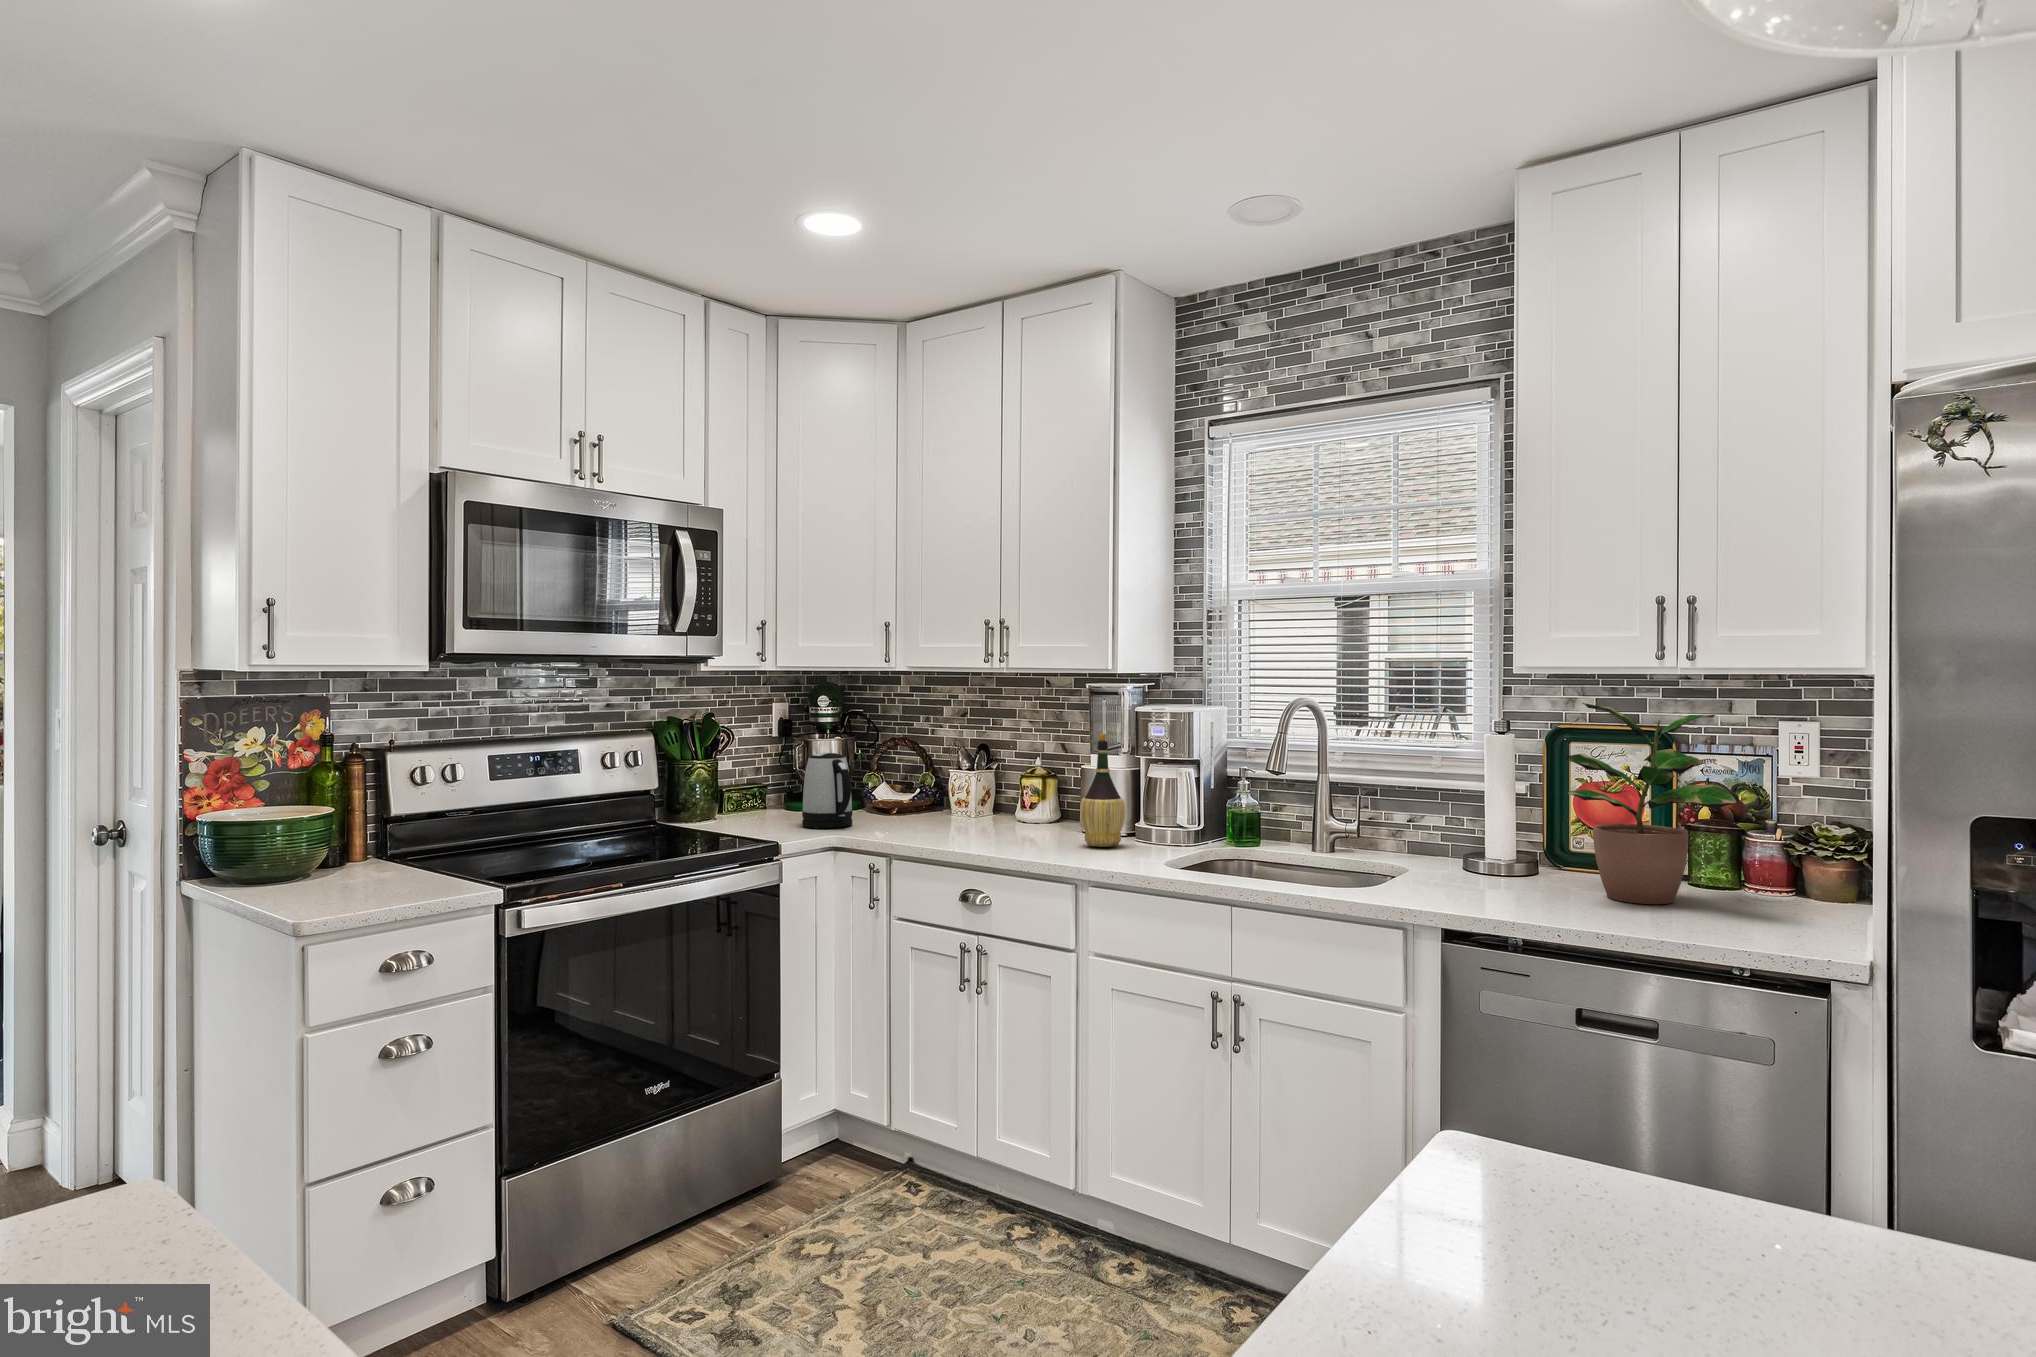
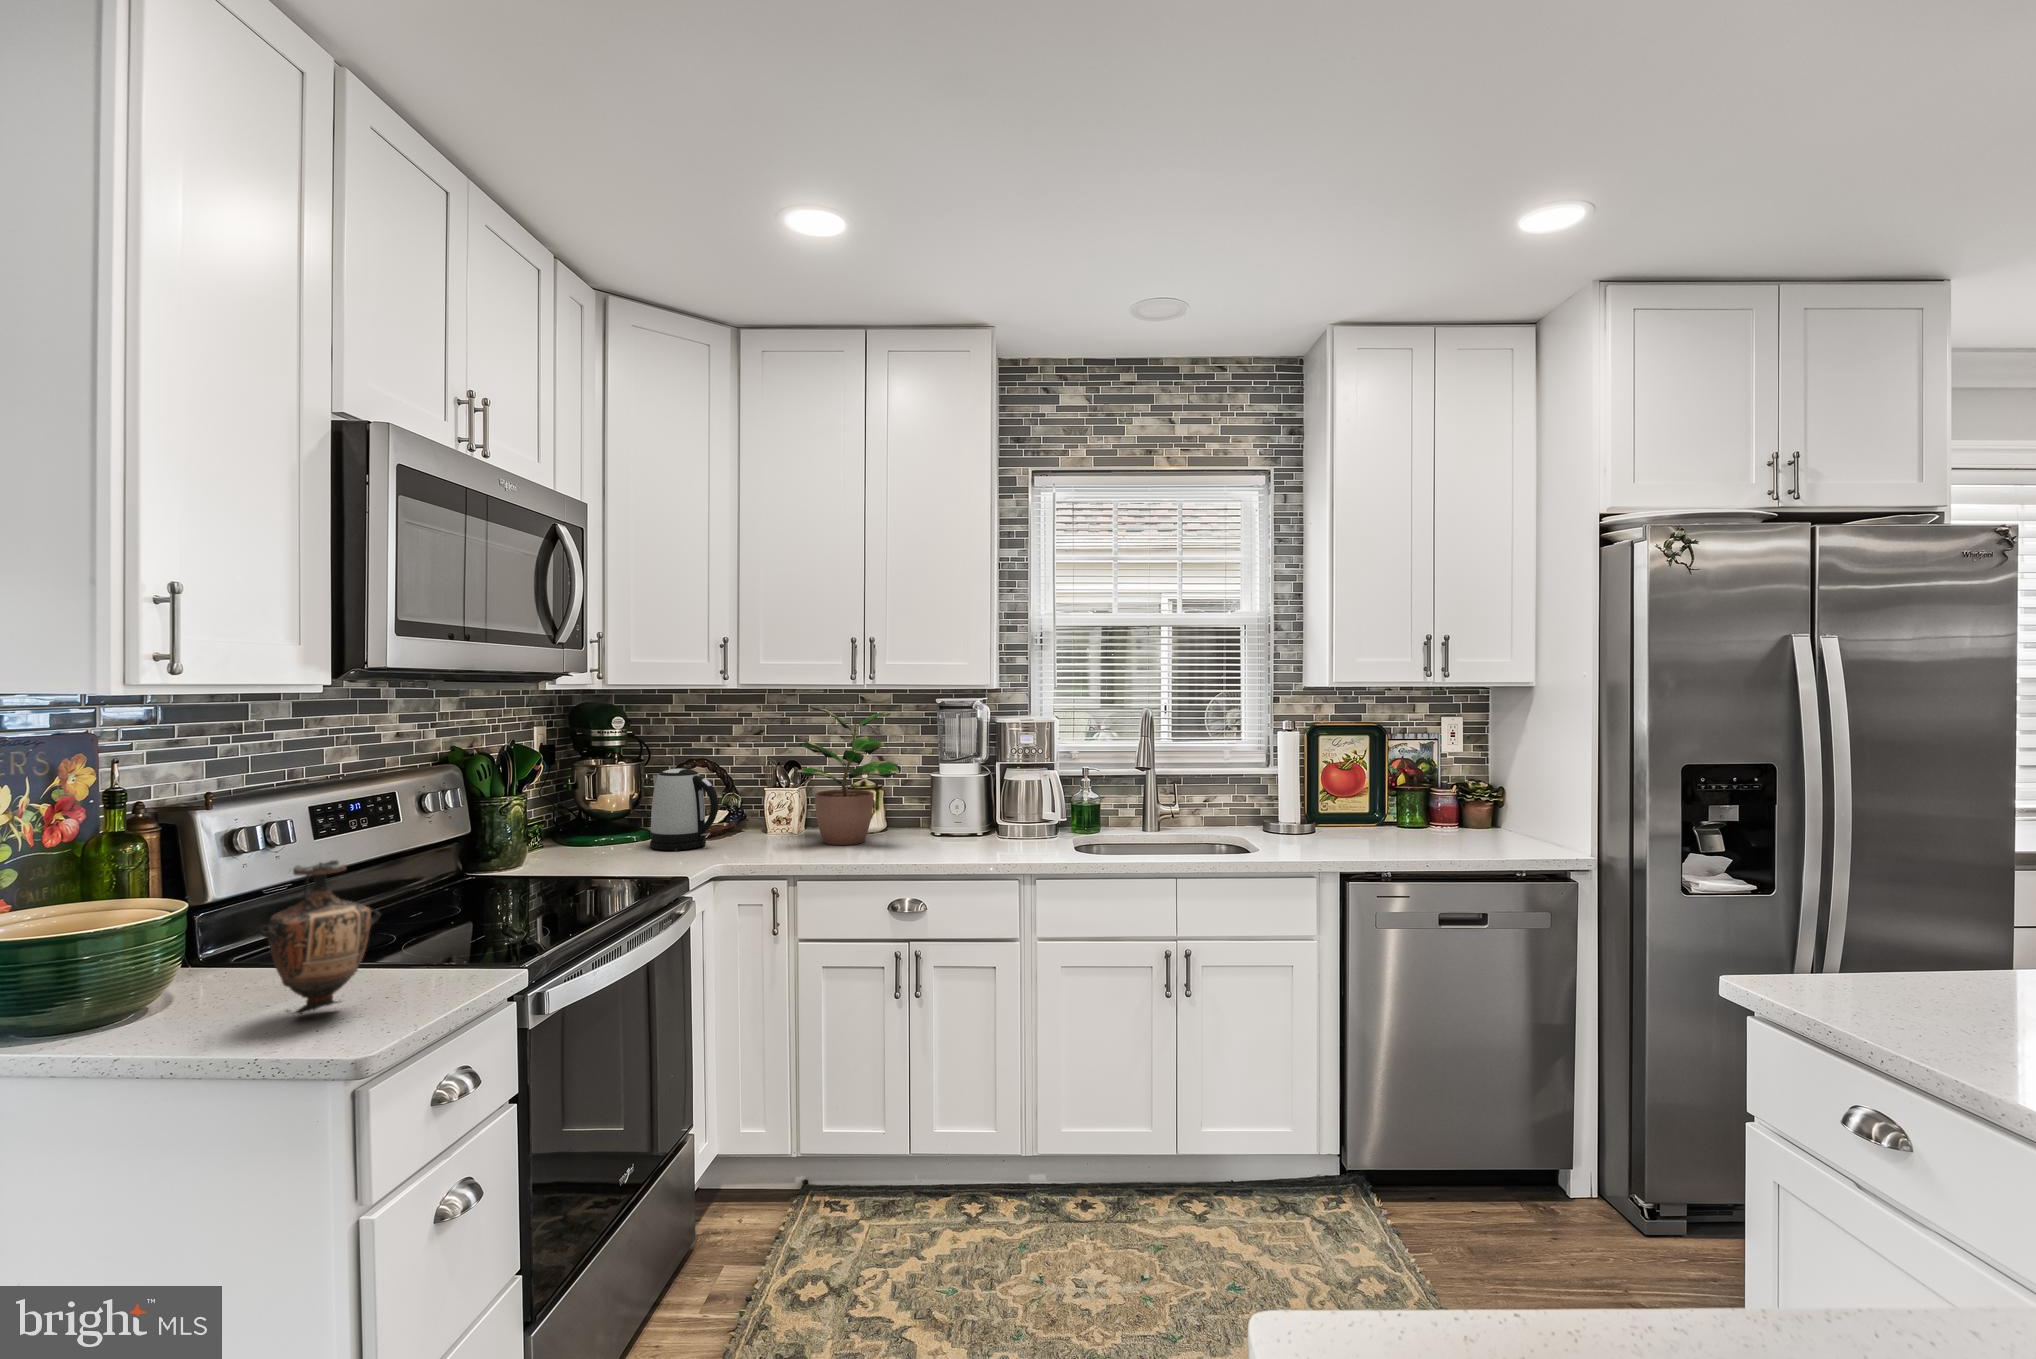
potted plant: present [1565,703,1739,904] -> present [796,707,901,845]
wine bottle: present [1080,733,1125,847] -> none [971,741,1011,842]
vase: none [304,776,390,892] -> present [257,860,380,1016]

